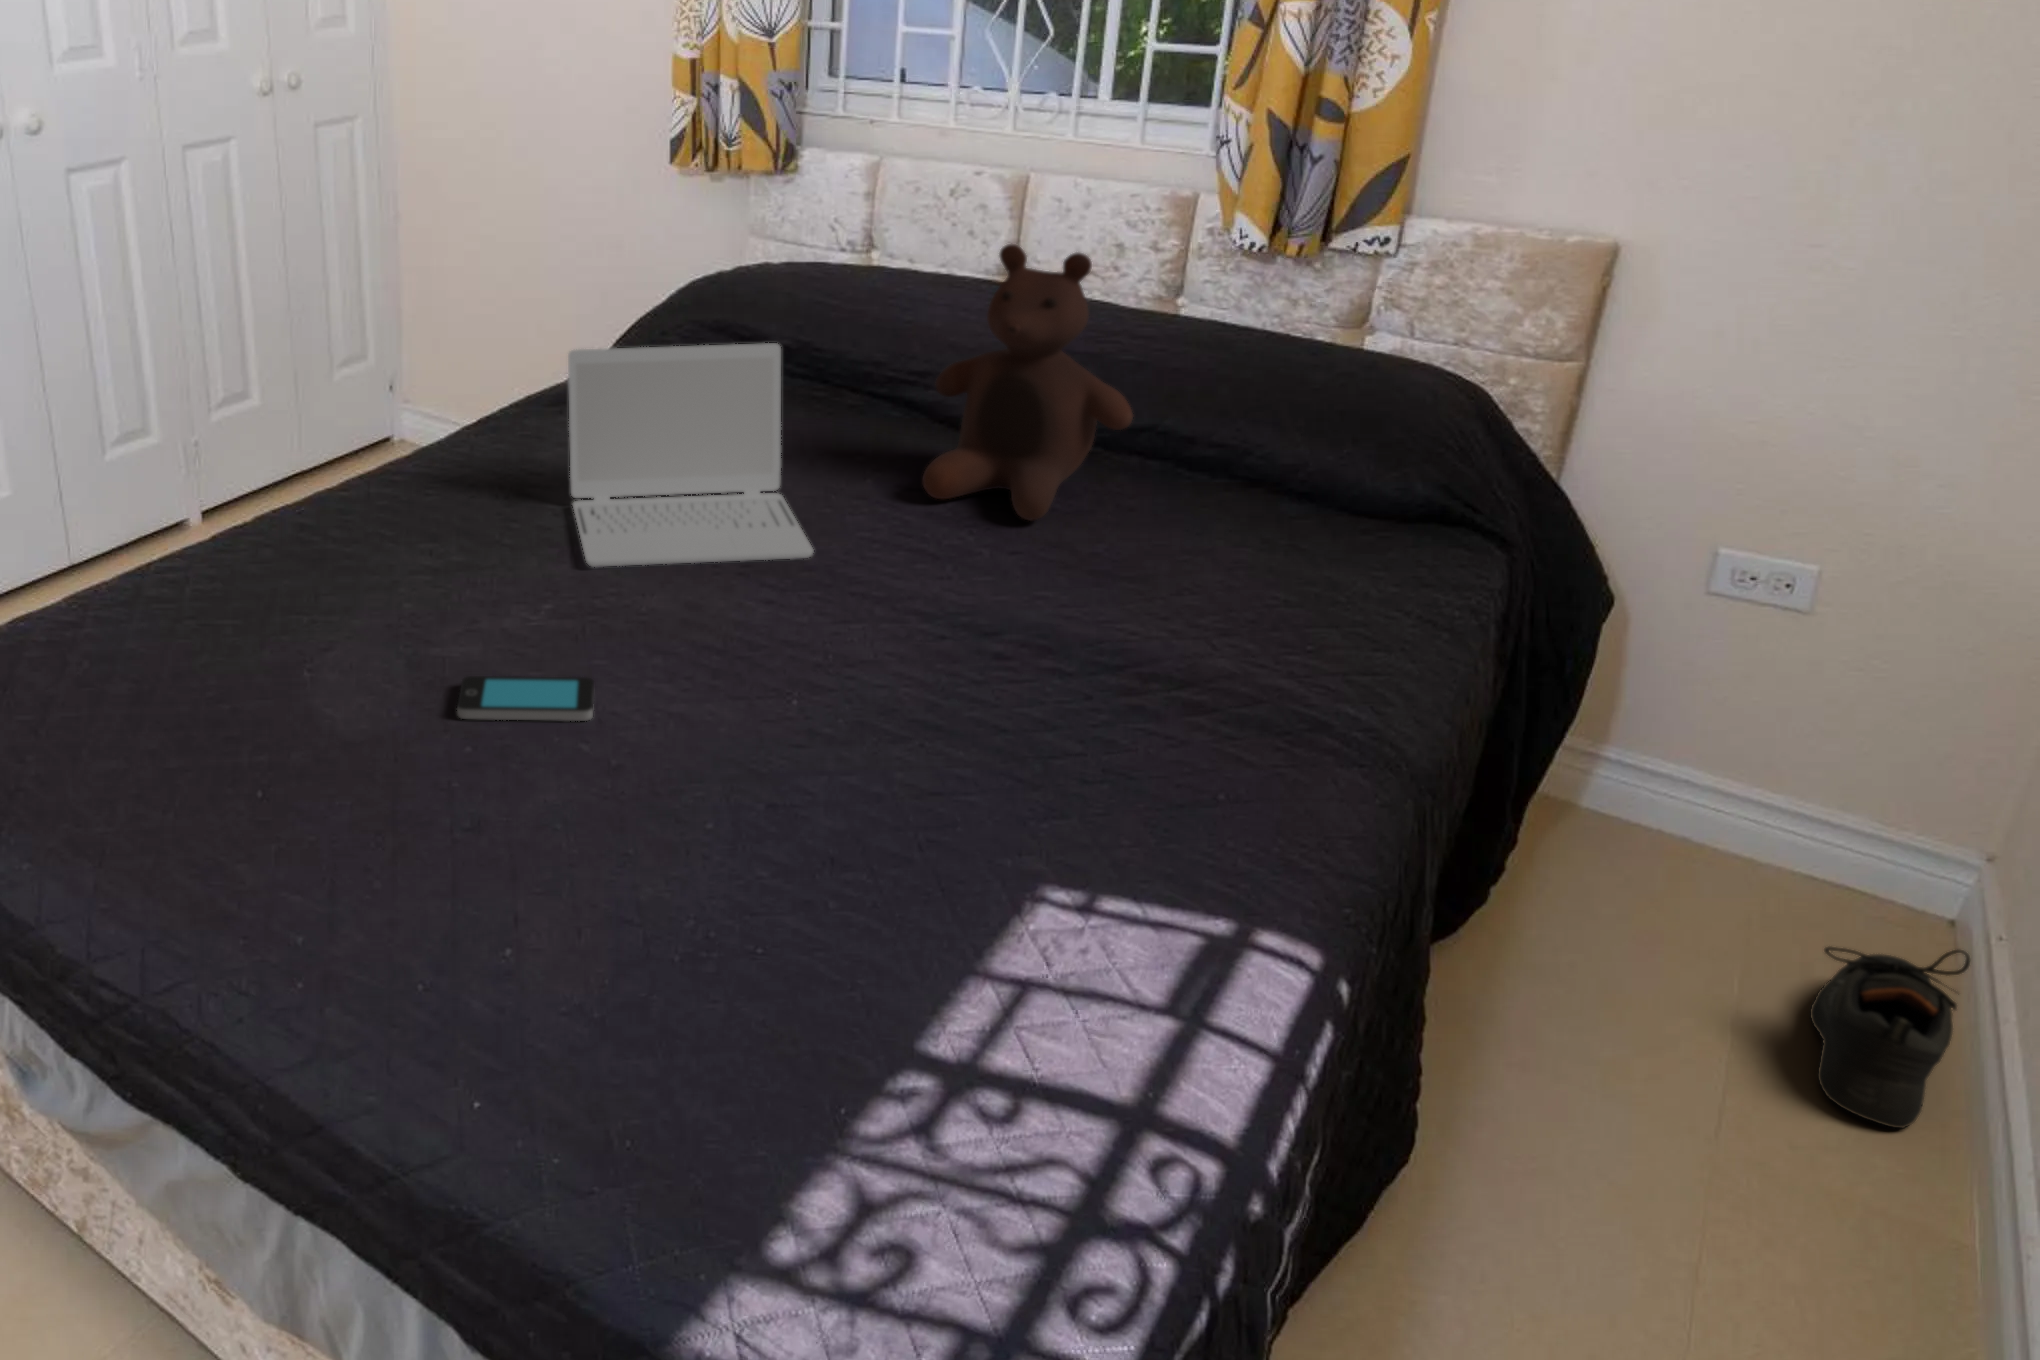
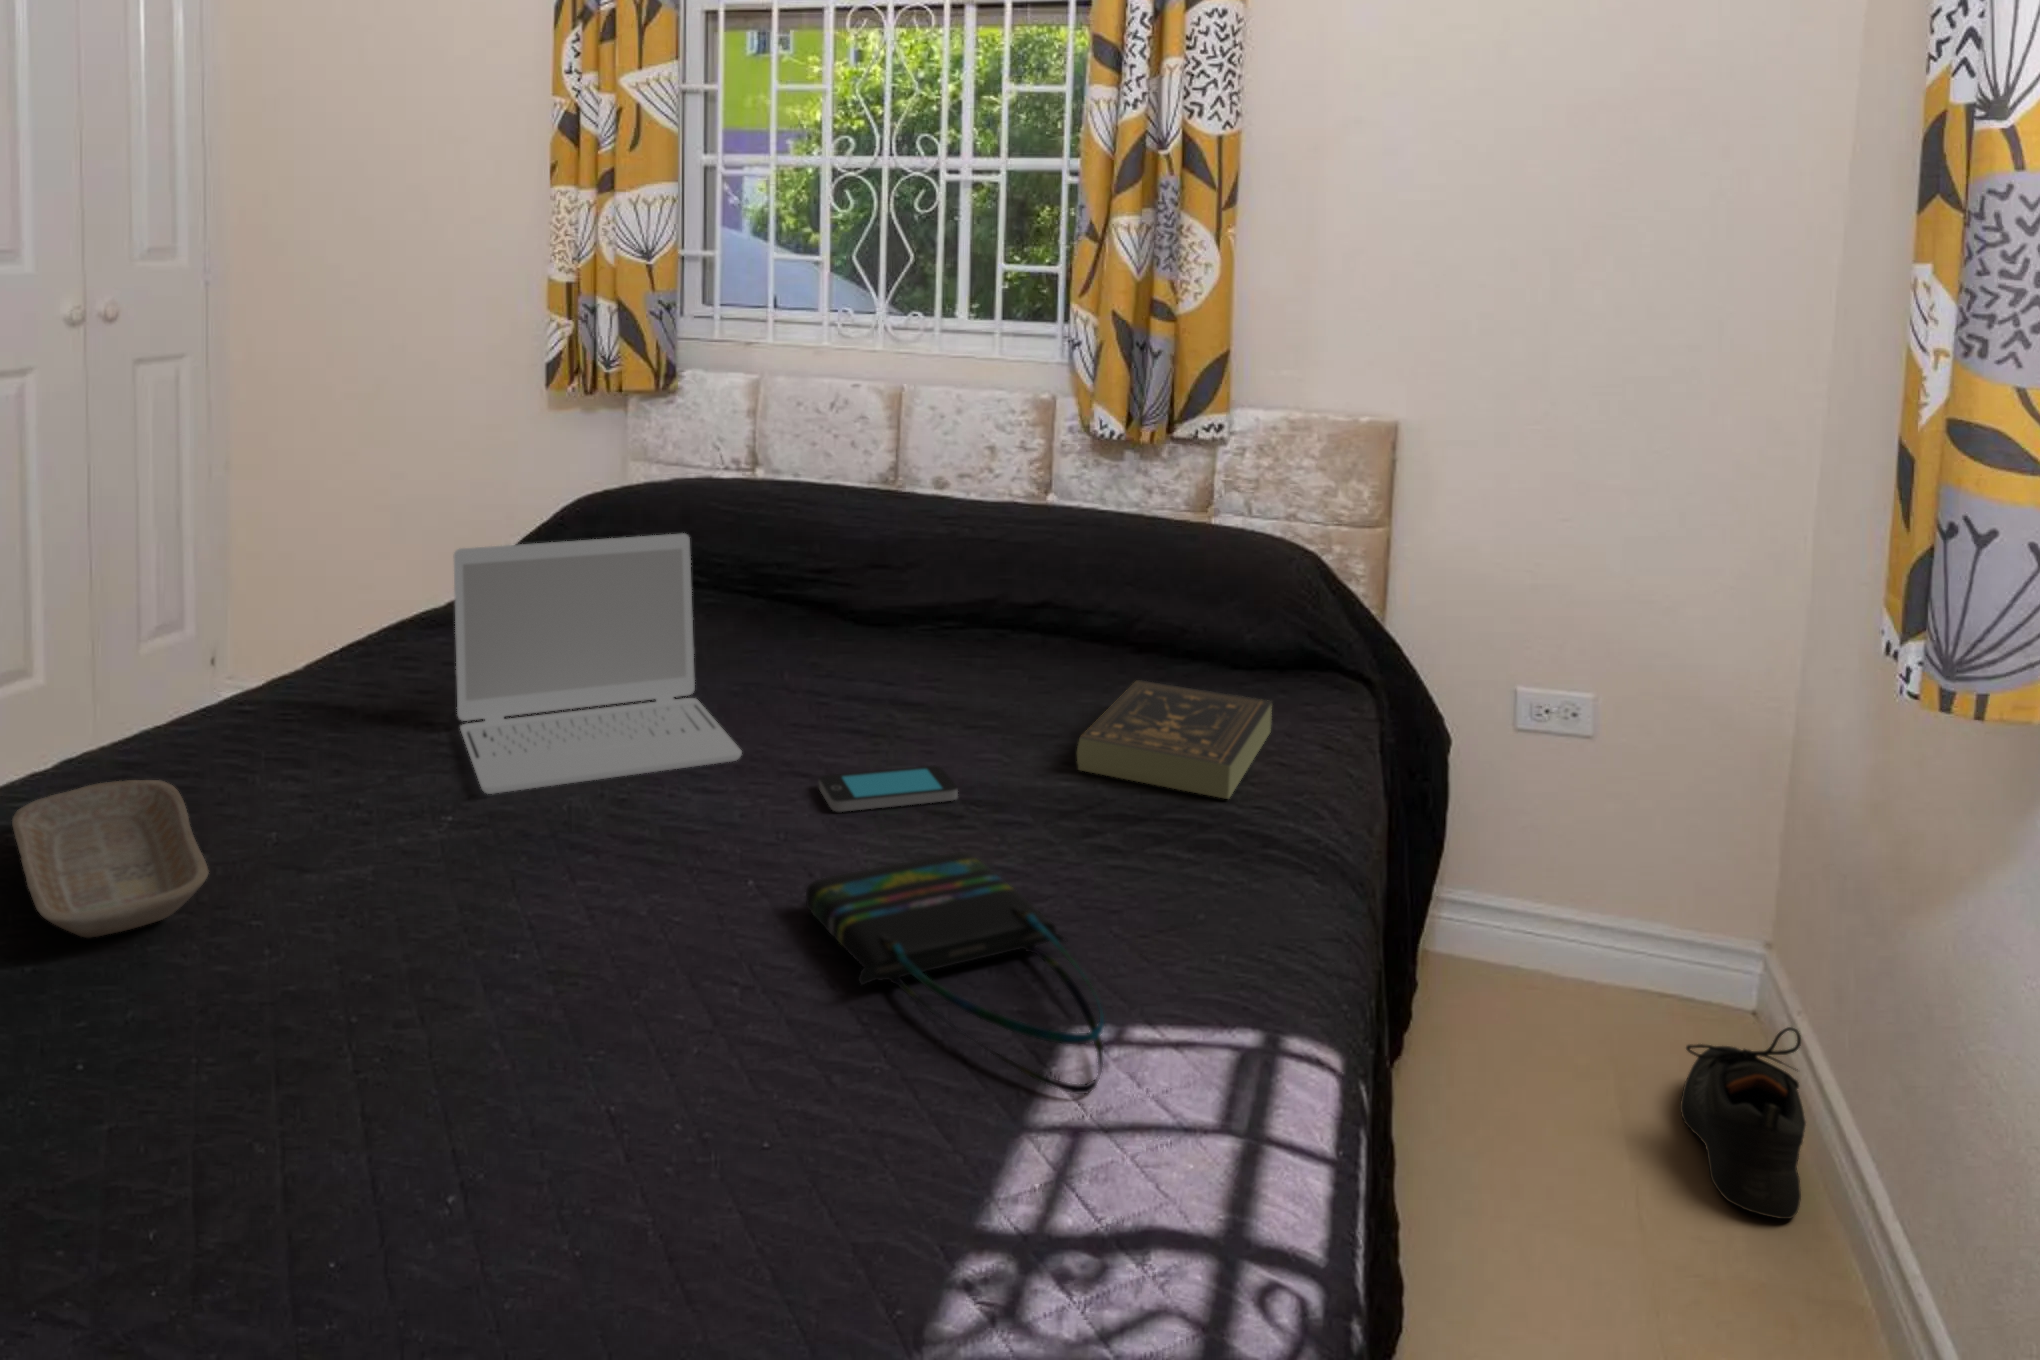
stuffed bear: present [923,244,1133,520] -> none [842,427,1038,703]
book: none [1136,515,1369,647] -> present [1077,680,1272,799]
tray: none [239,528,377,649] -> present [12,780,209,938]
tote bag: none [844,668,1078,883] -> present [806,852,1104,1094]
smartphone: present [457,676,594,721] -> present [819,766,958,812]

